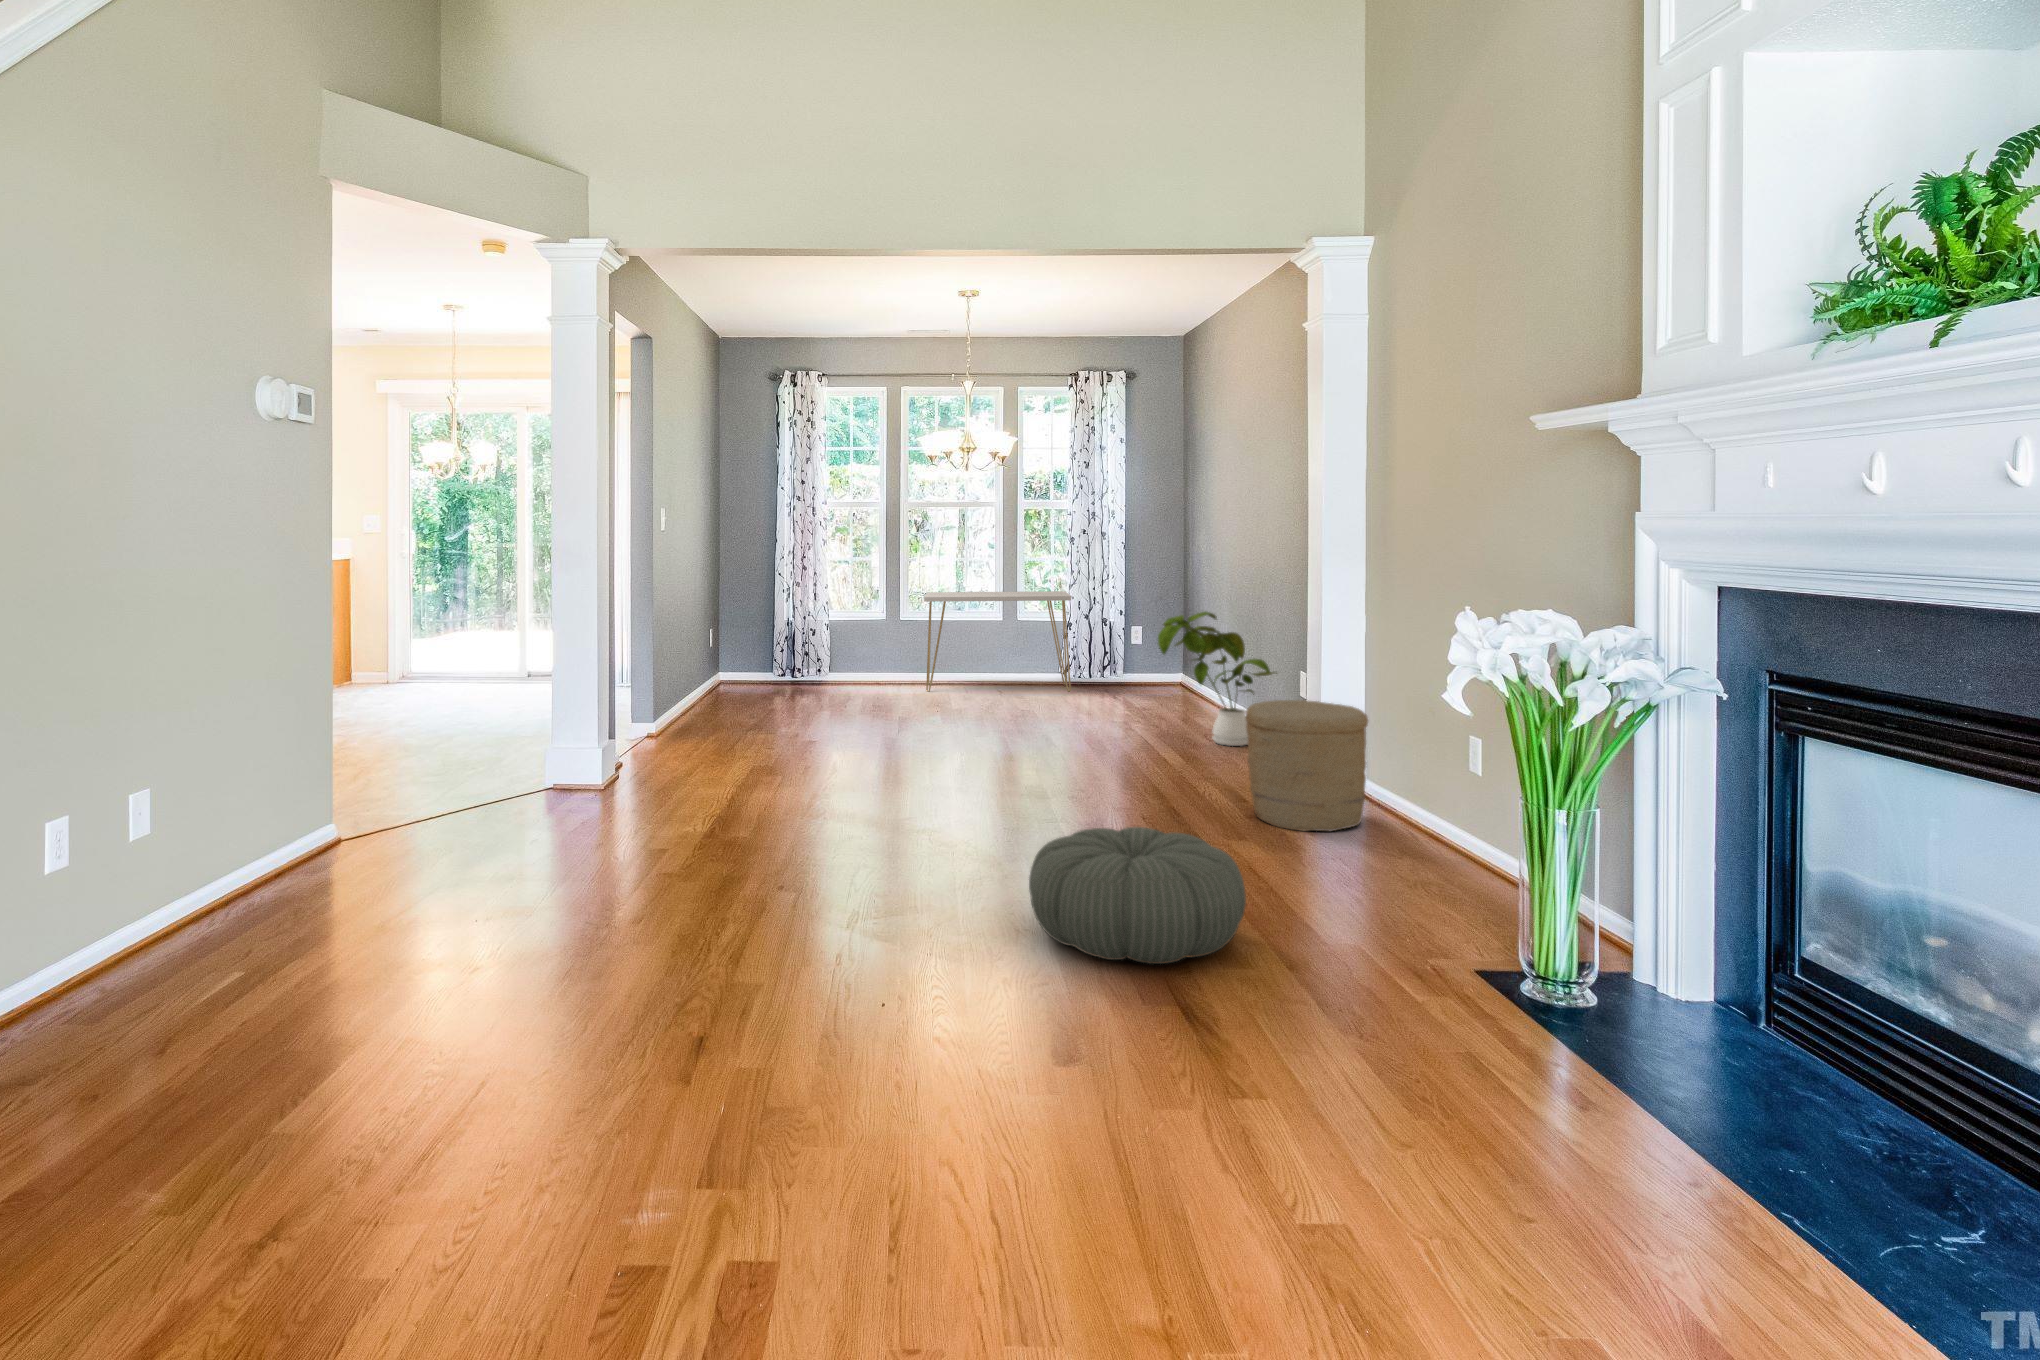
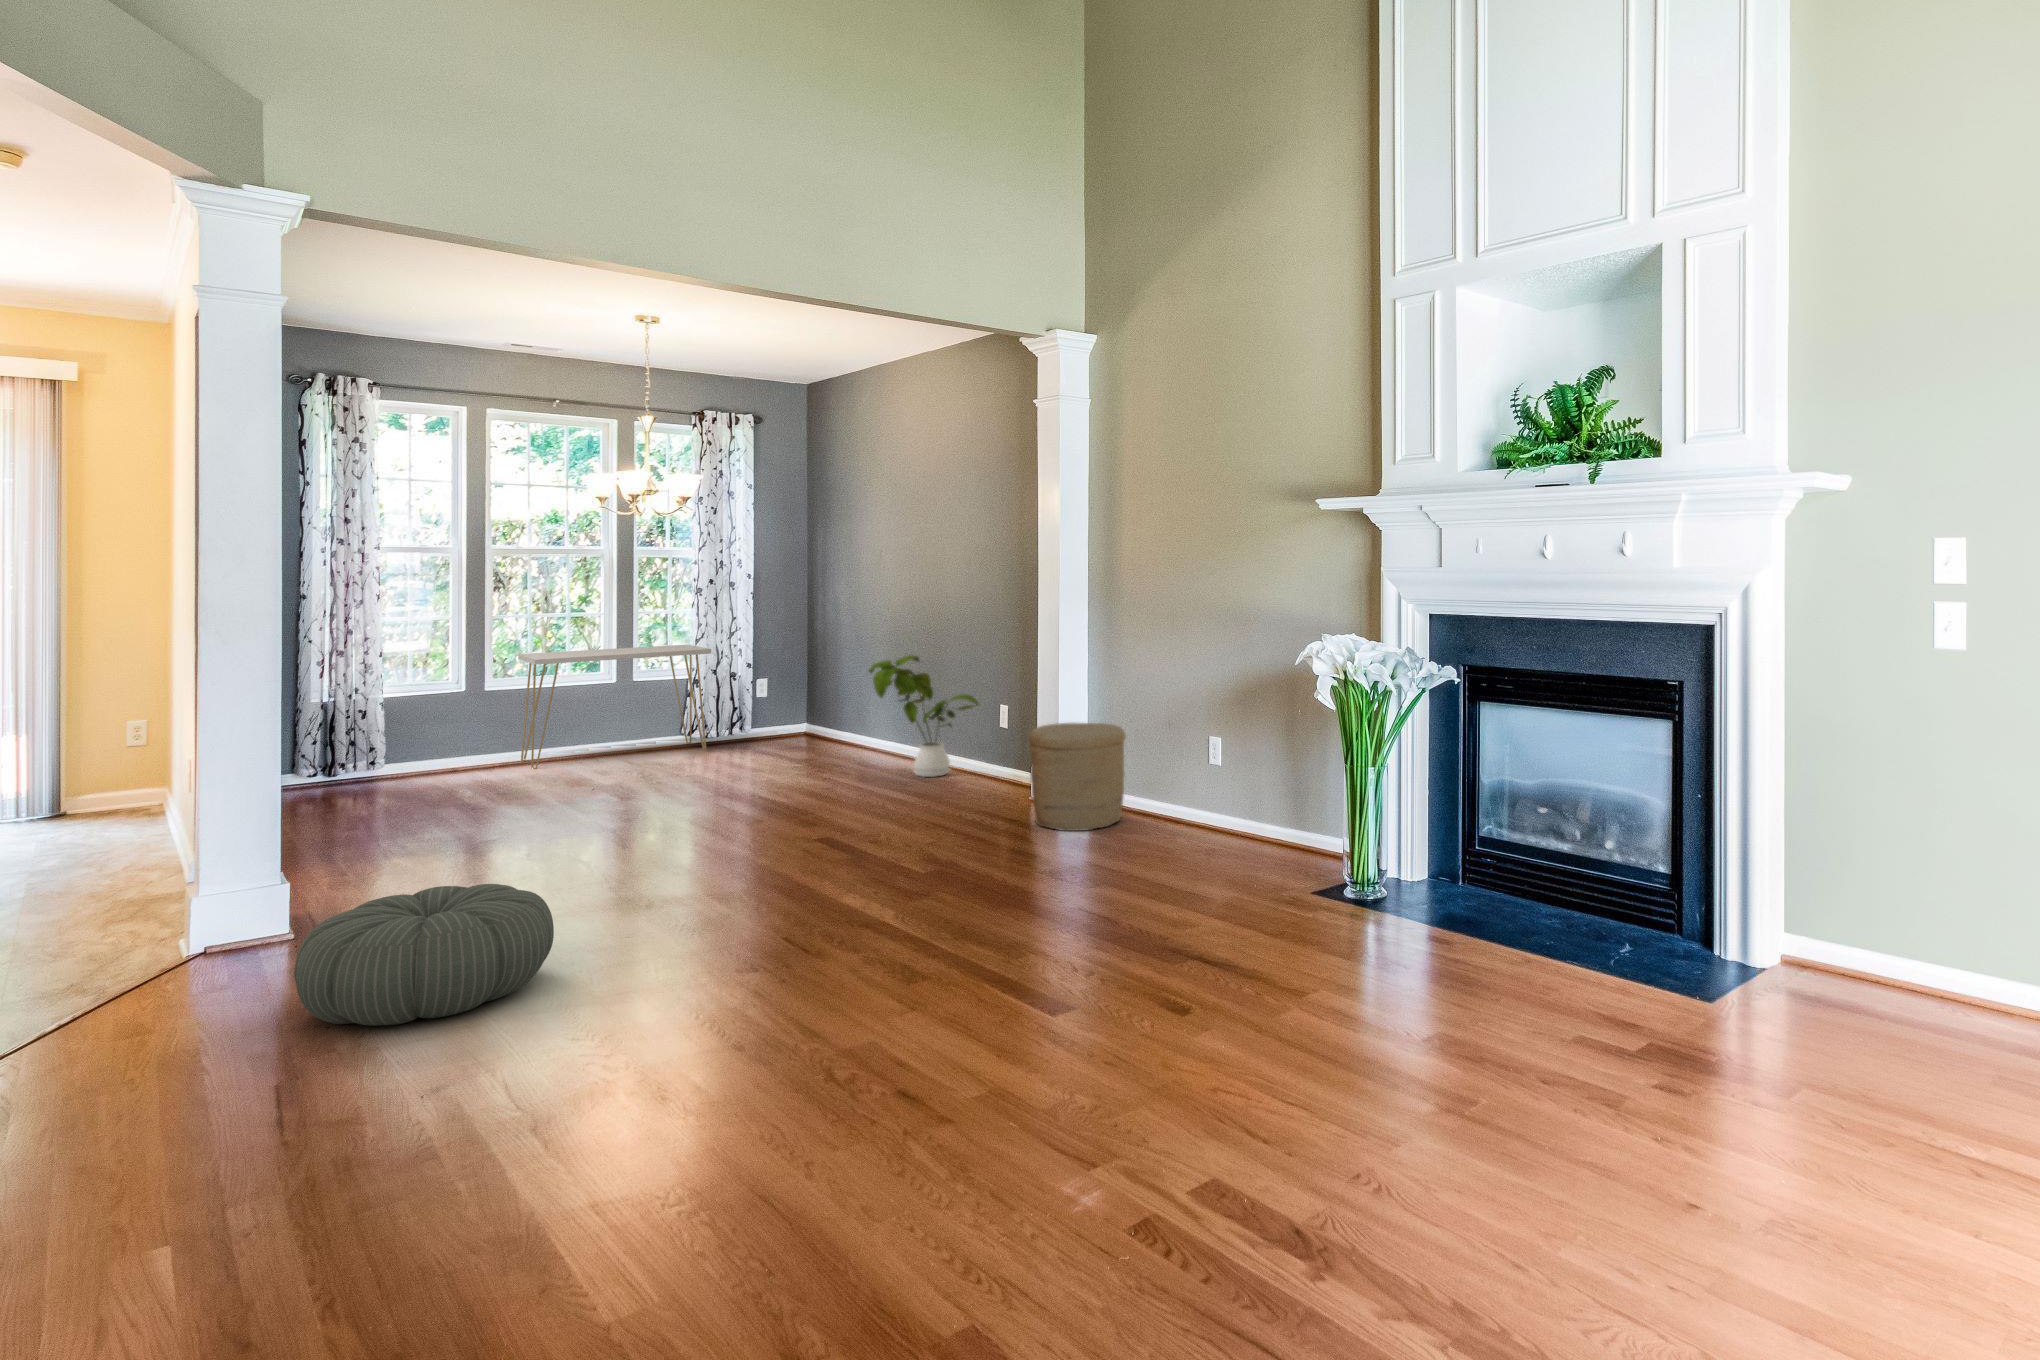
pouf: present [1029,827,1246,964] -> present [294,884,554,1026]

